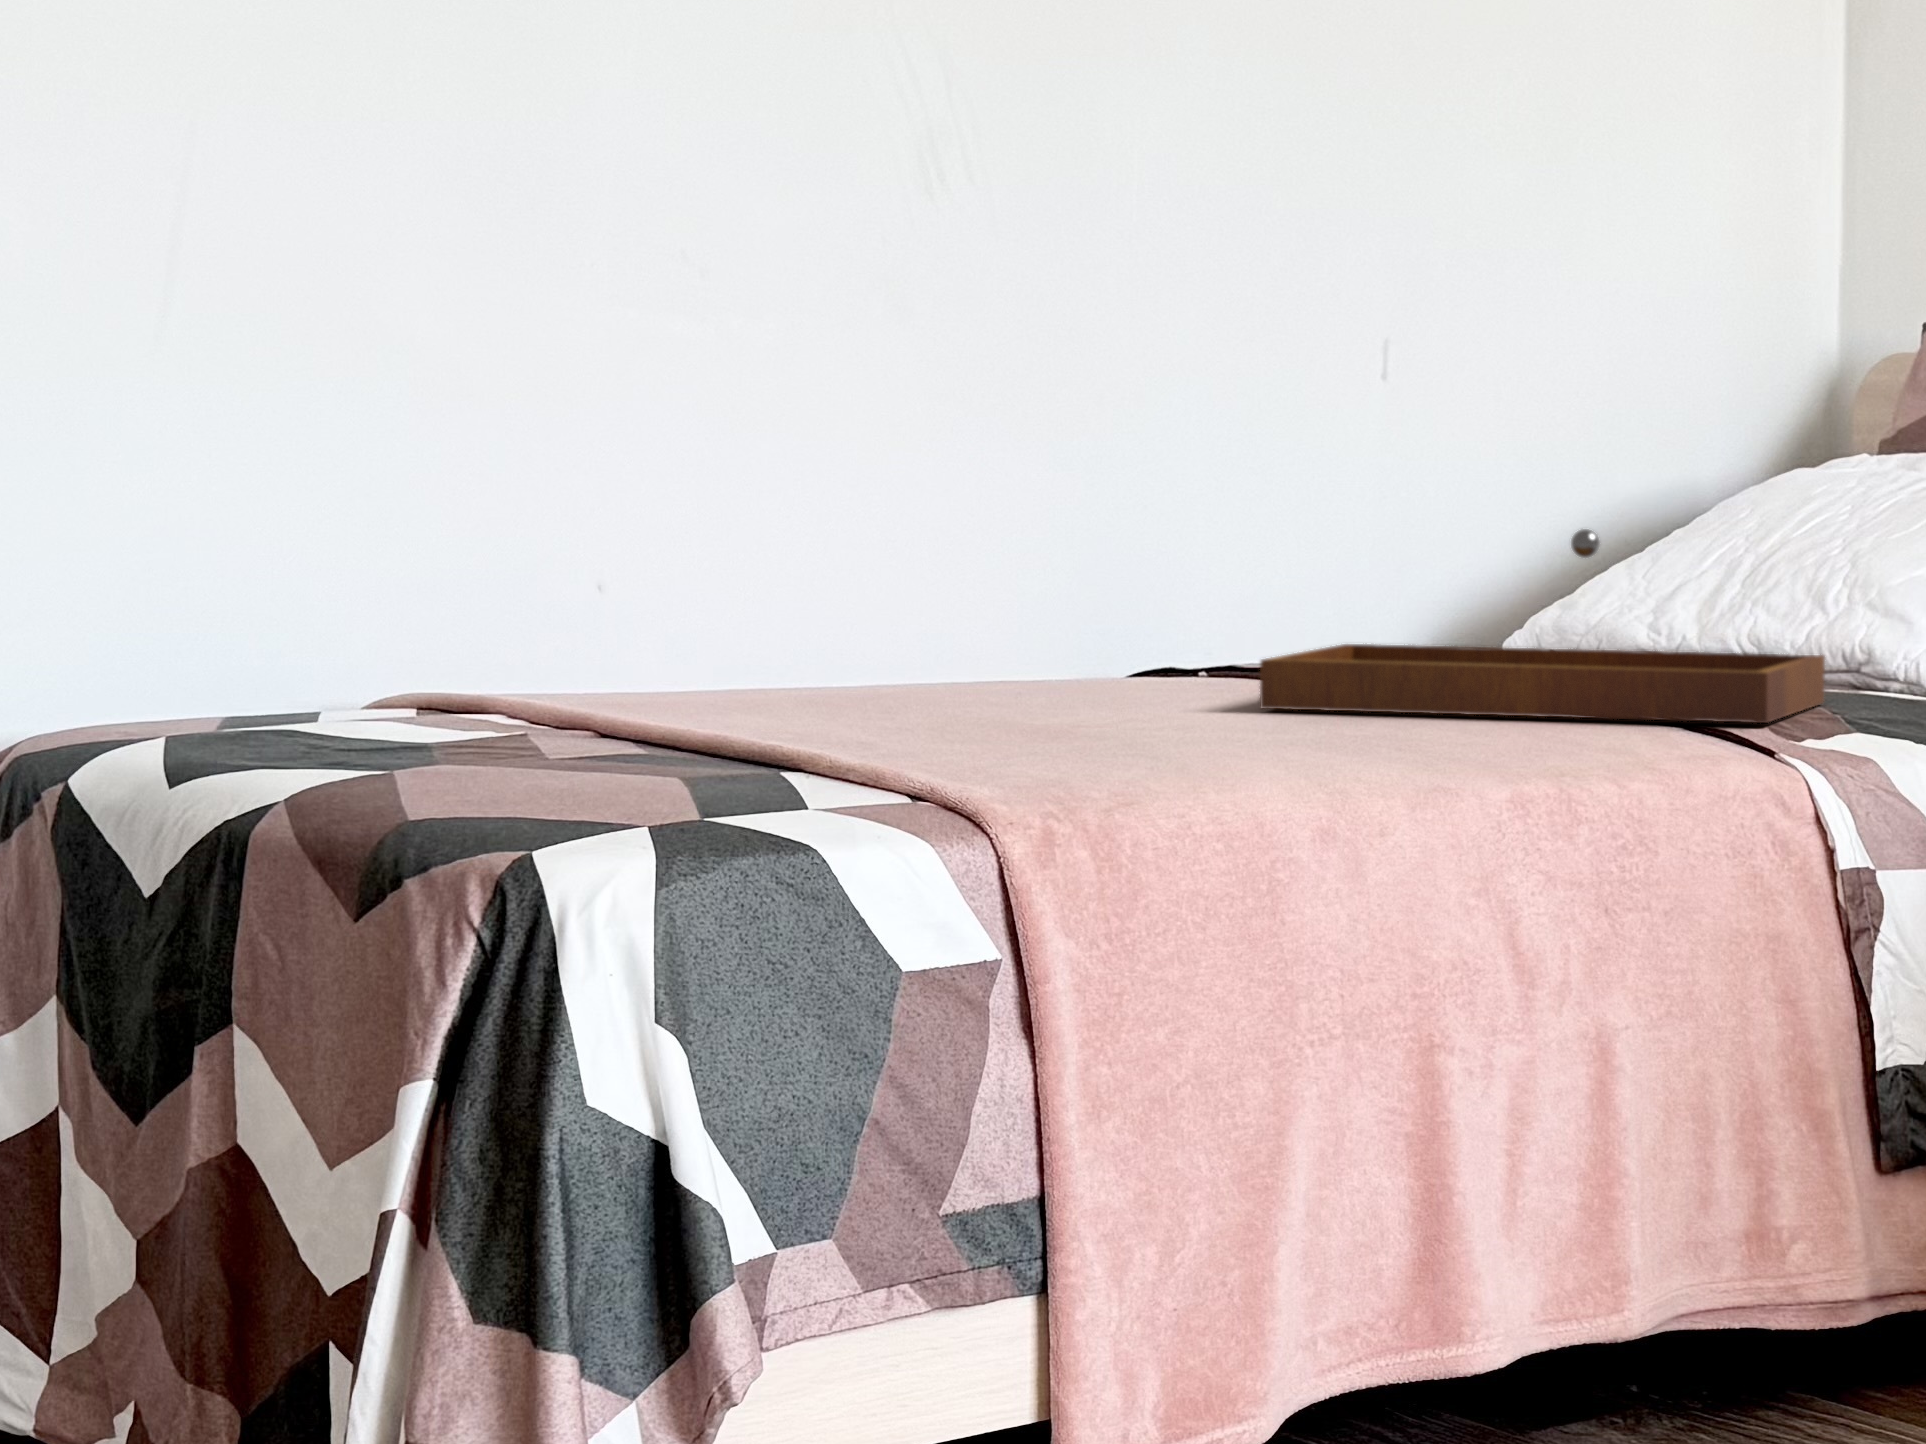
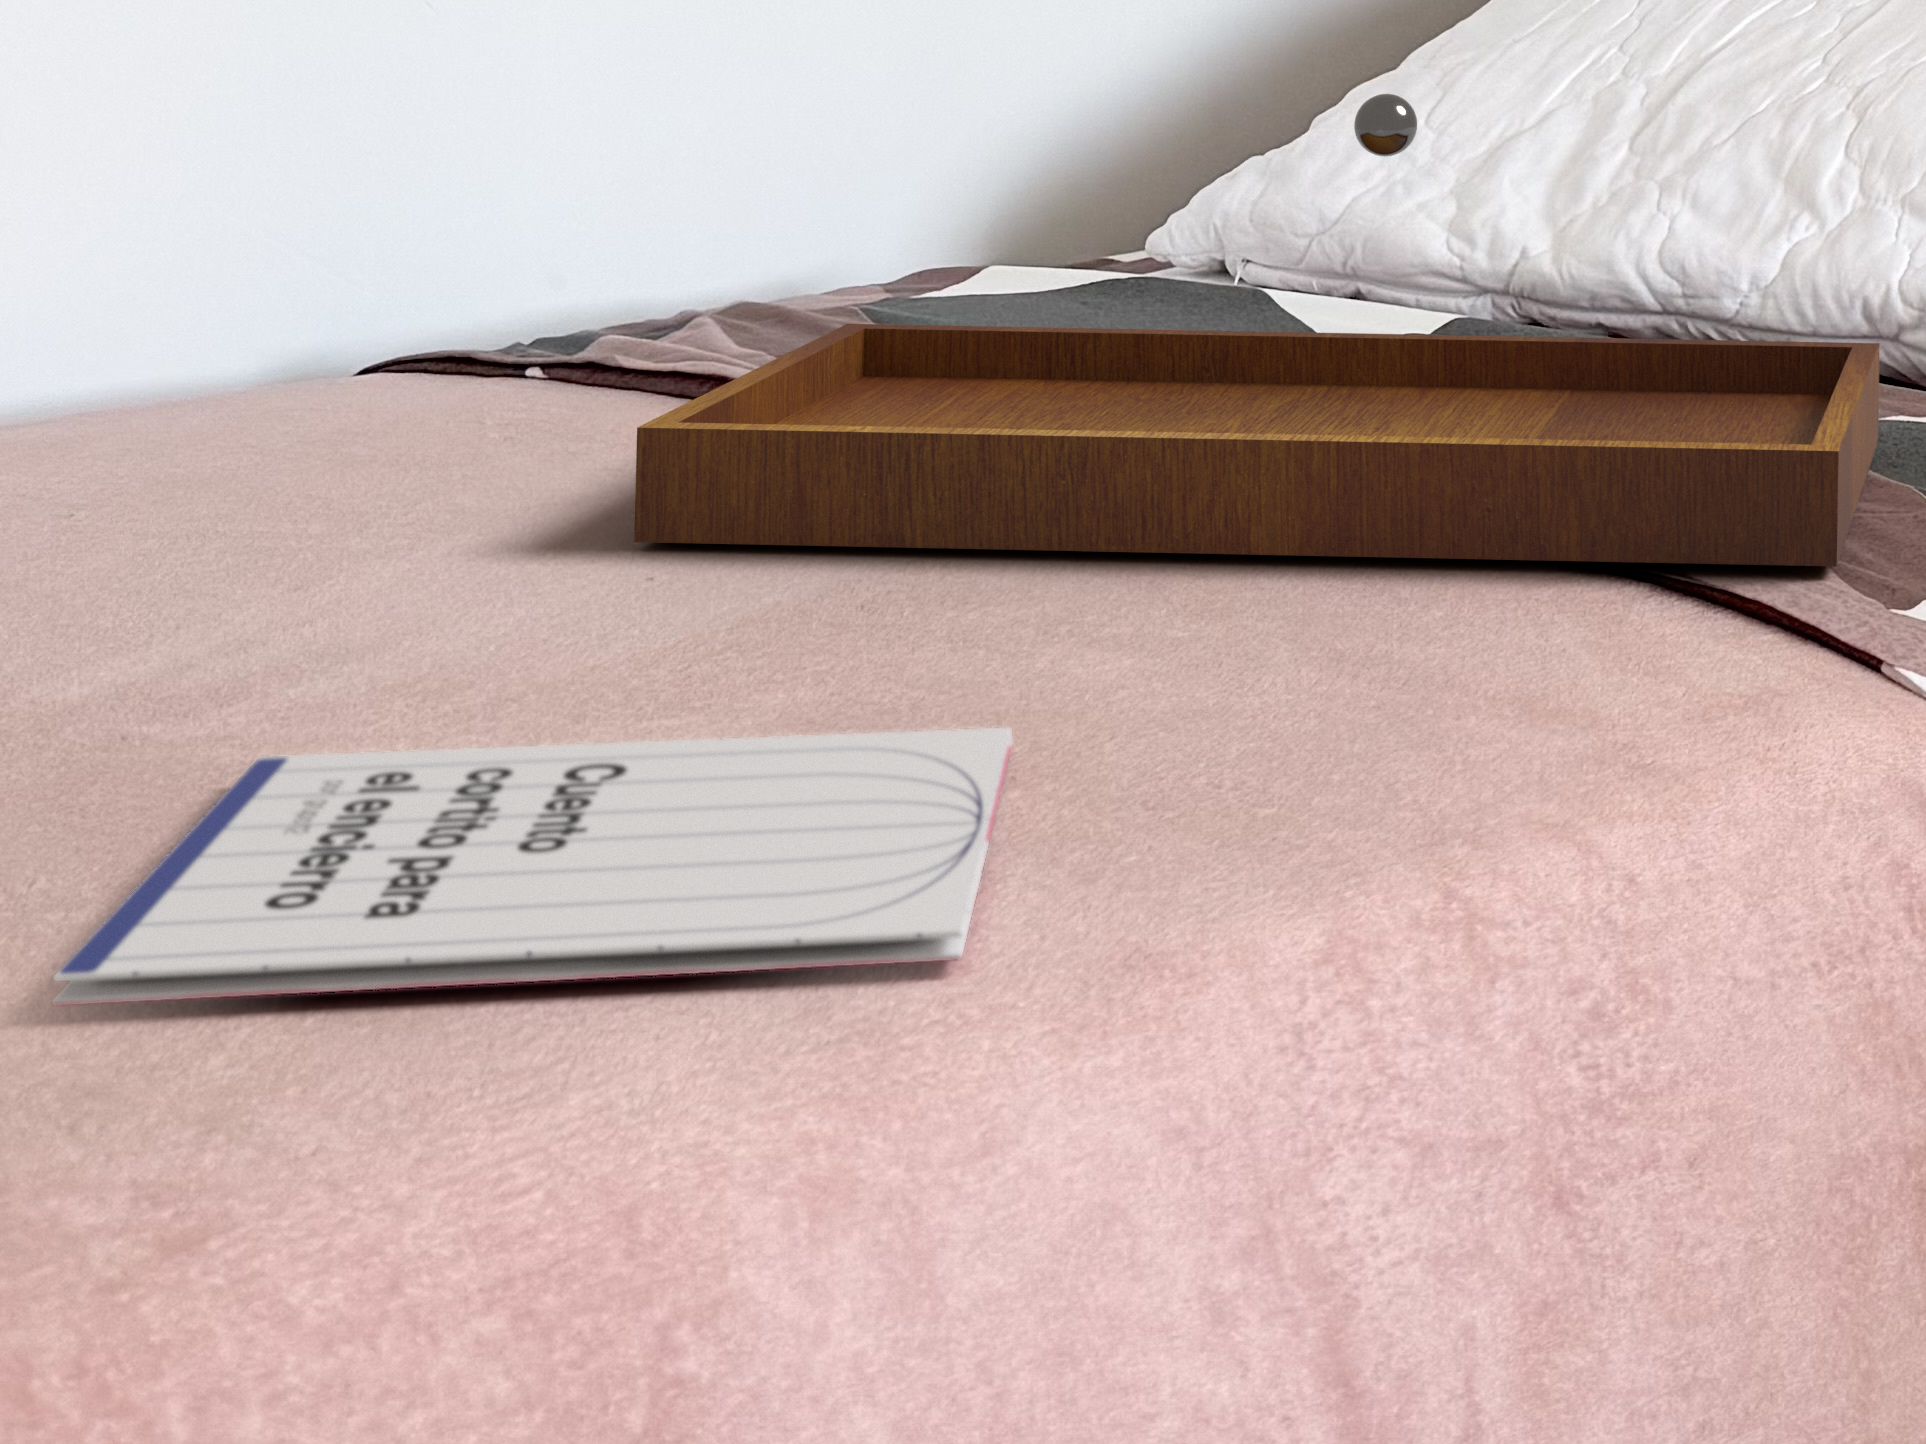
notebook: none [1103,733,1411,768] -> present [53,728,1012,1006]

